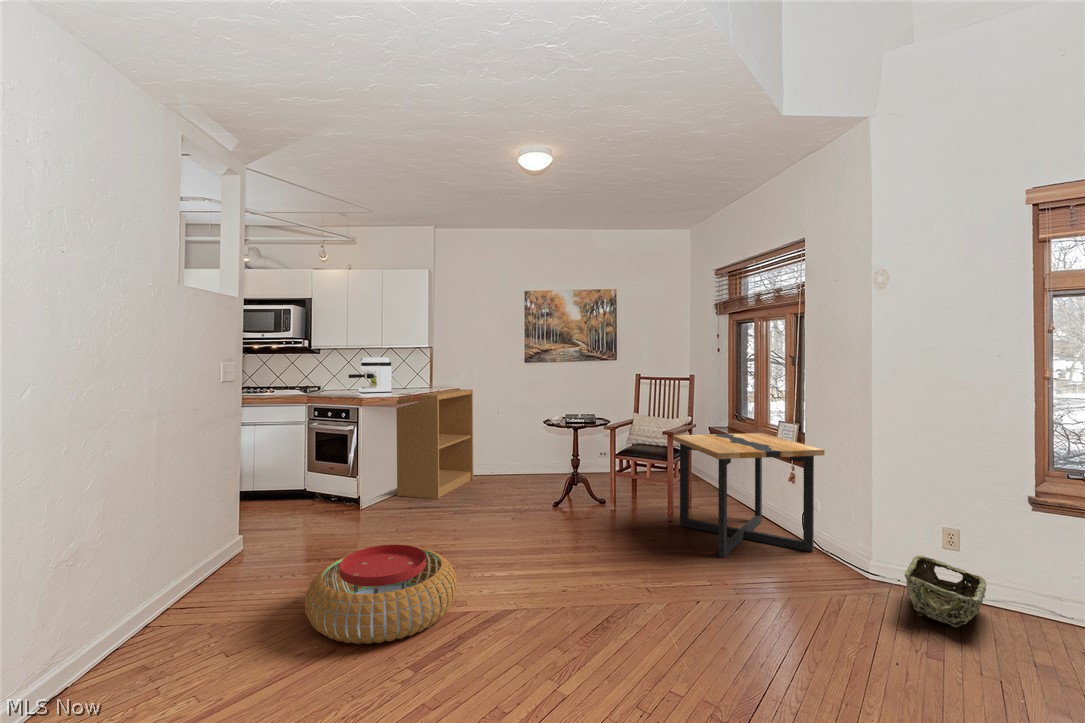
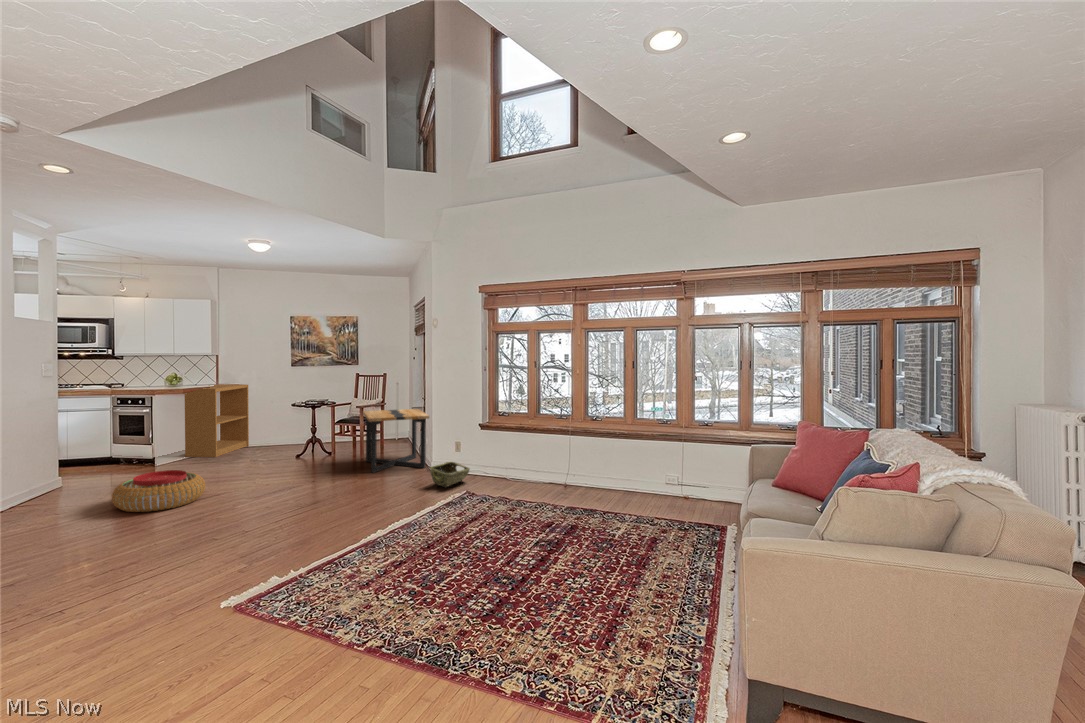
coffee maker: present [349,357,392,398] -> none [145,364,179,391]

